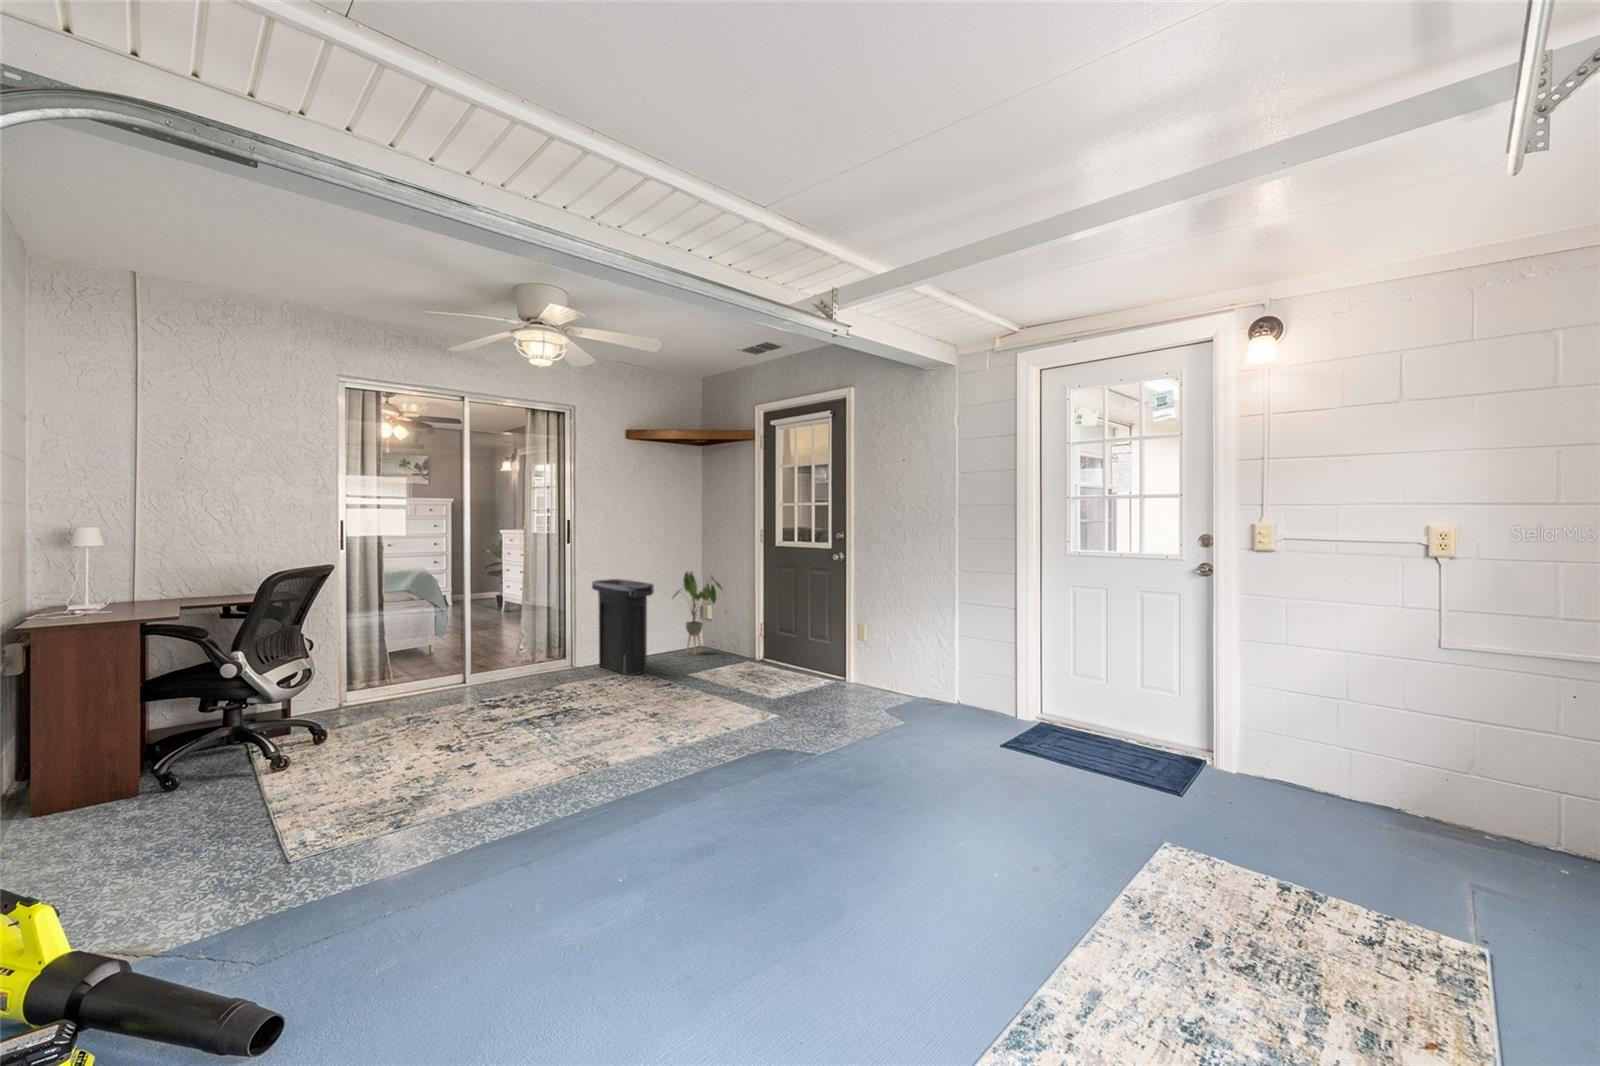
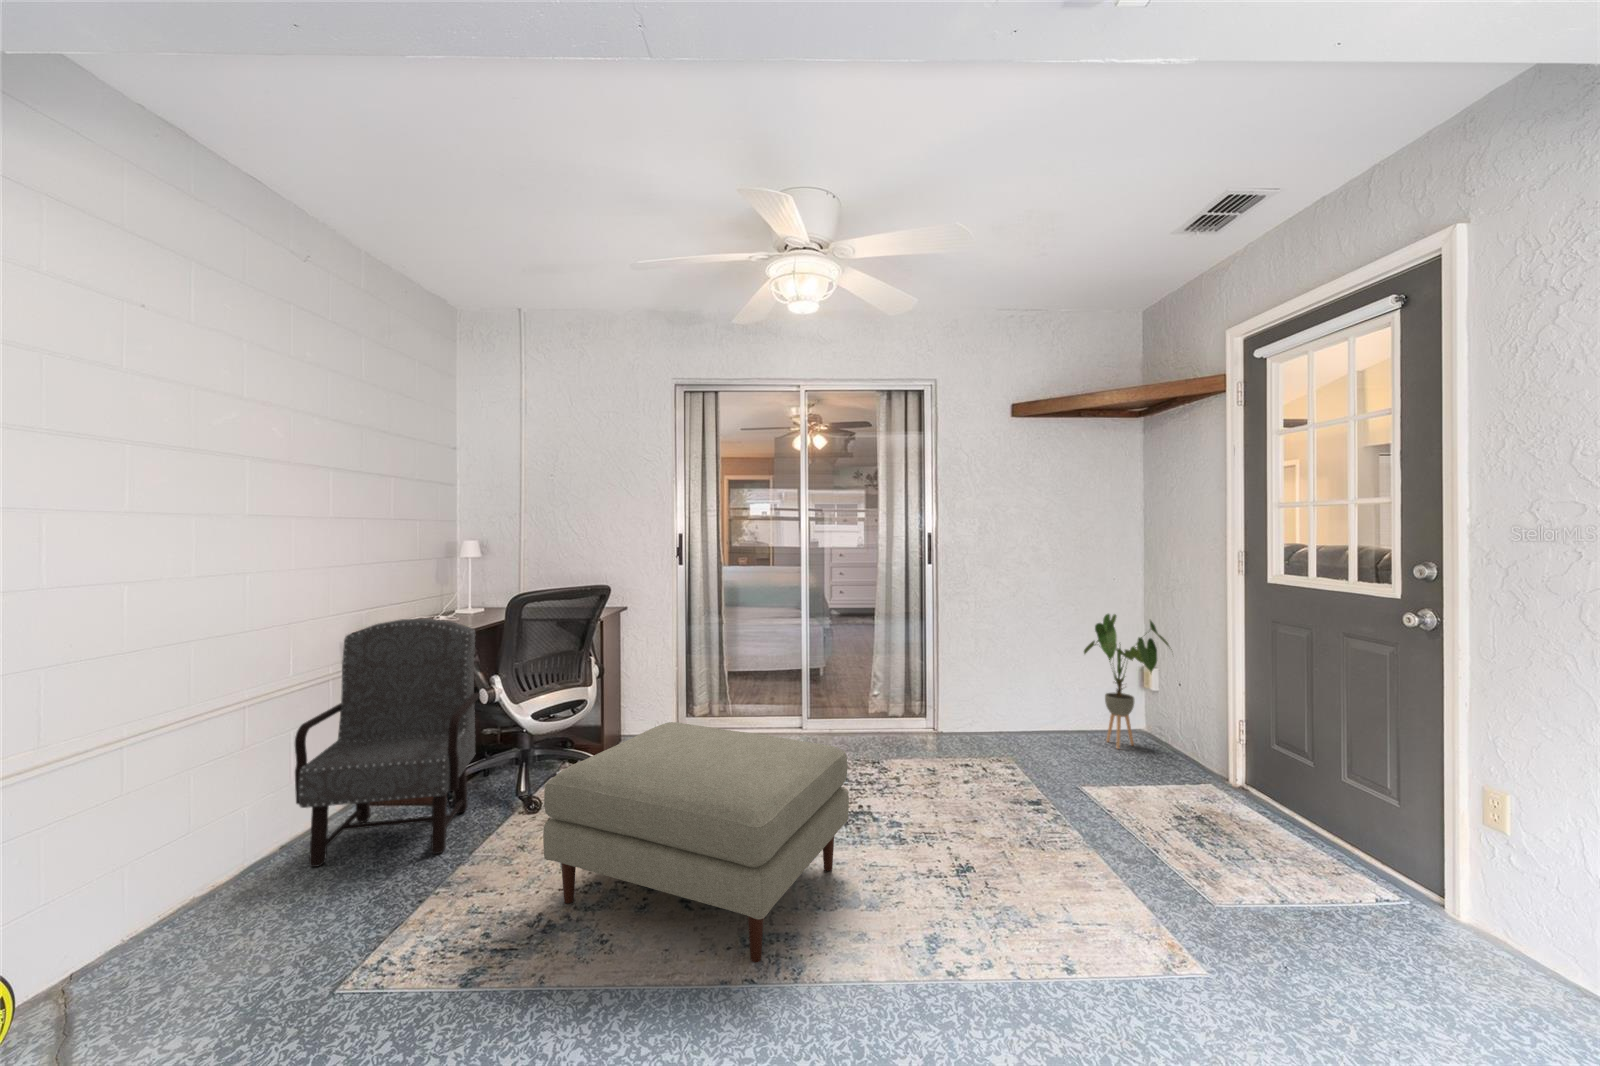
trash can: present [592,579,654,675] -> none [956,617,1031,767]
armchair: none [37,604,245,849] -> present [295,618,480,867]
ottoman: none [397,655,591,789] -> present [543,722,849,963]

